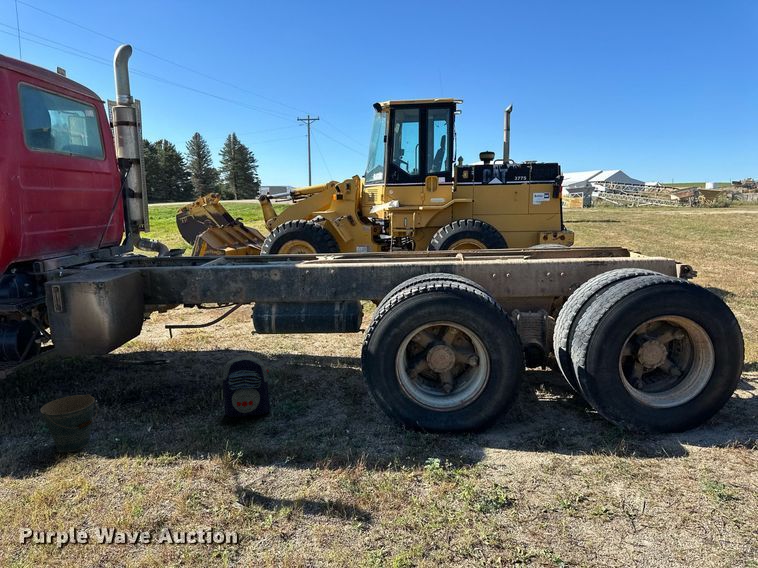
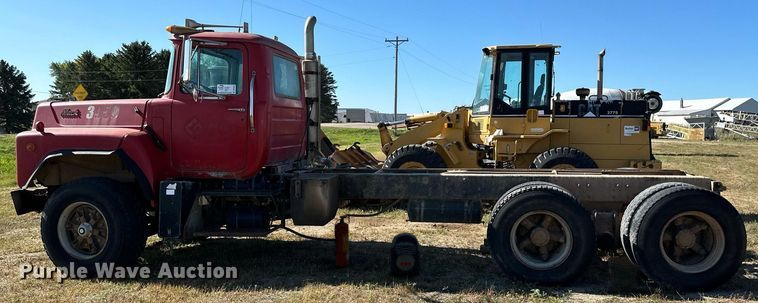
fire extinguisher: none [139,327,170,407] -> present [334,214,350,267]
bucket: present [41,394,97,452] -> present [607,256,640,291]

